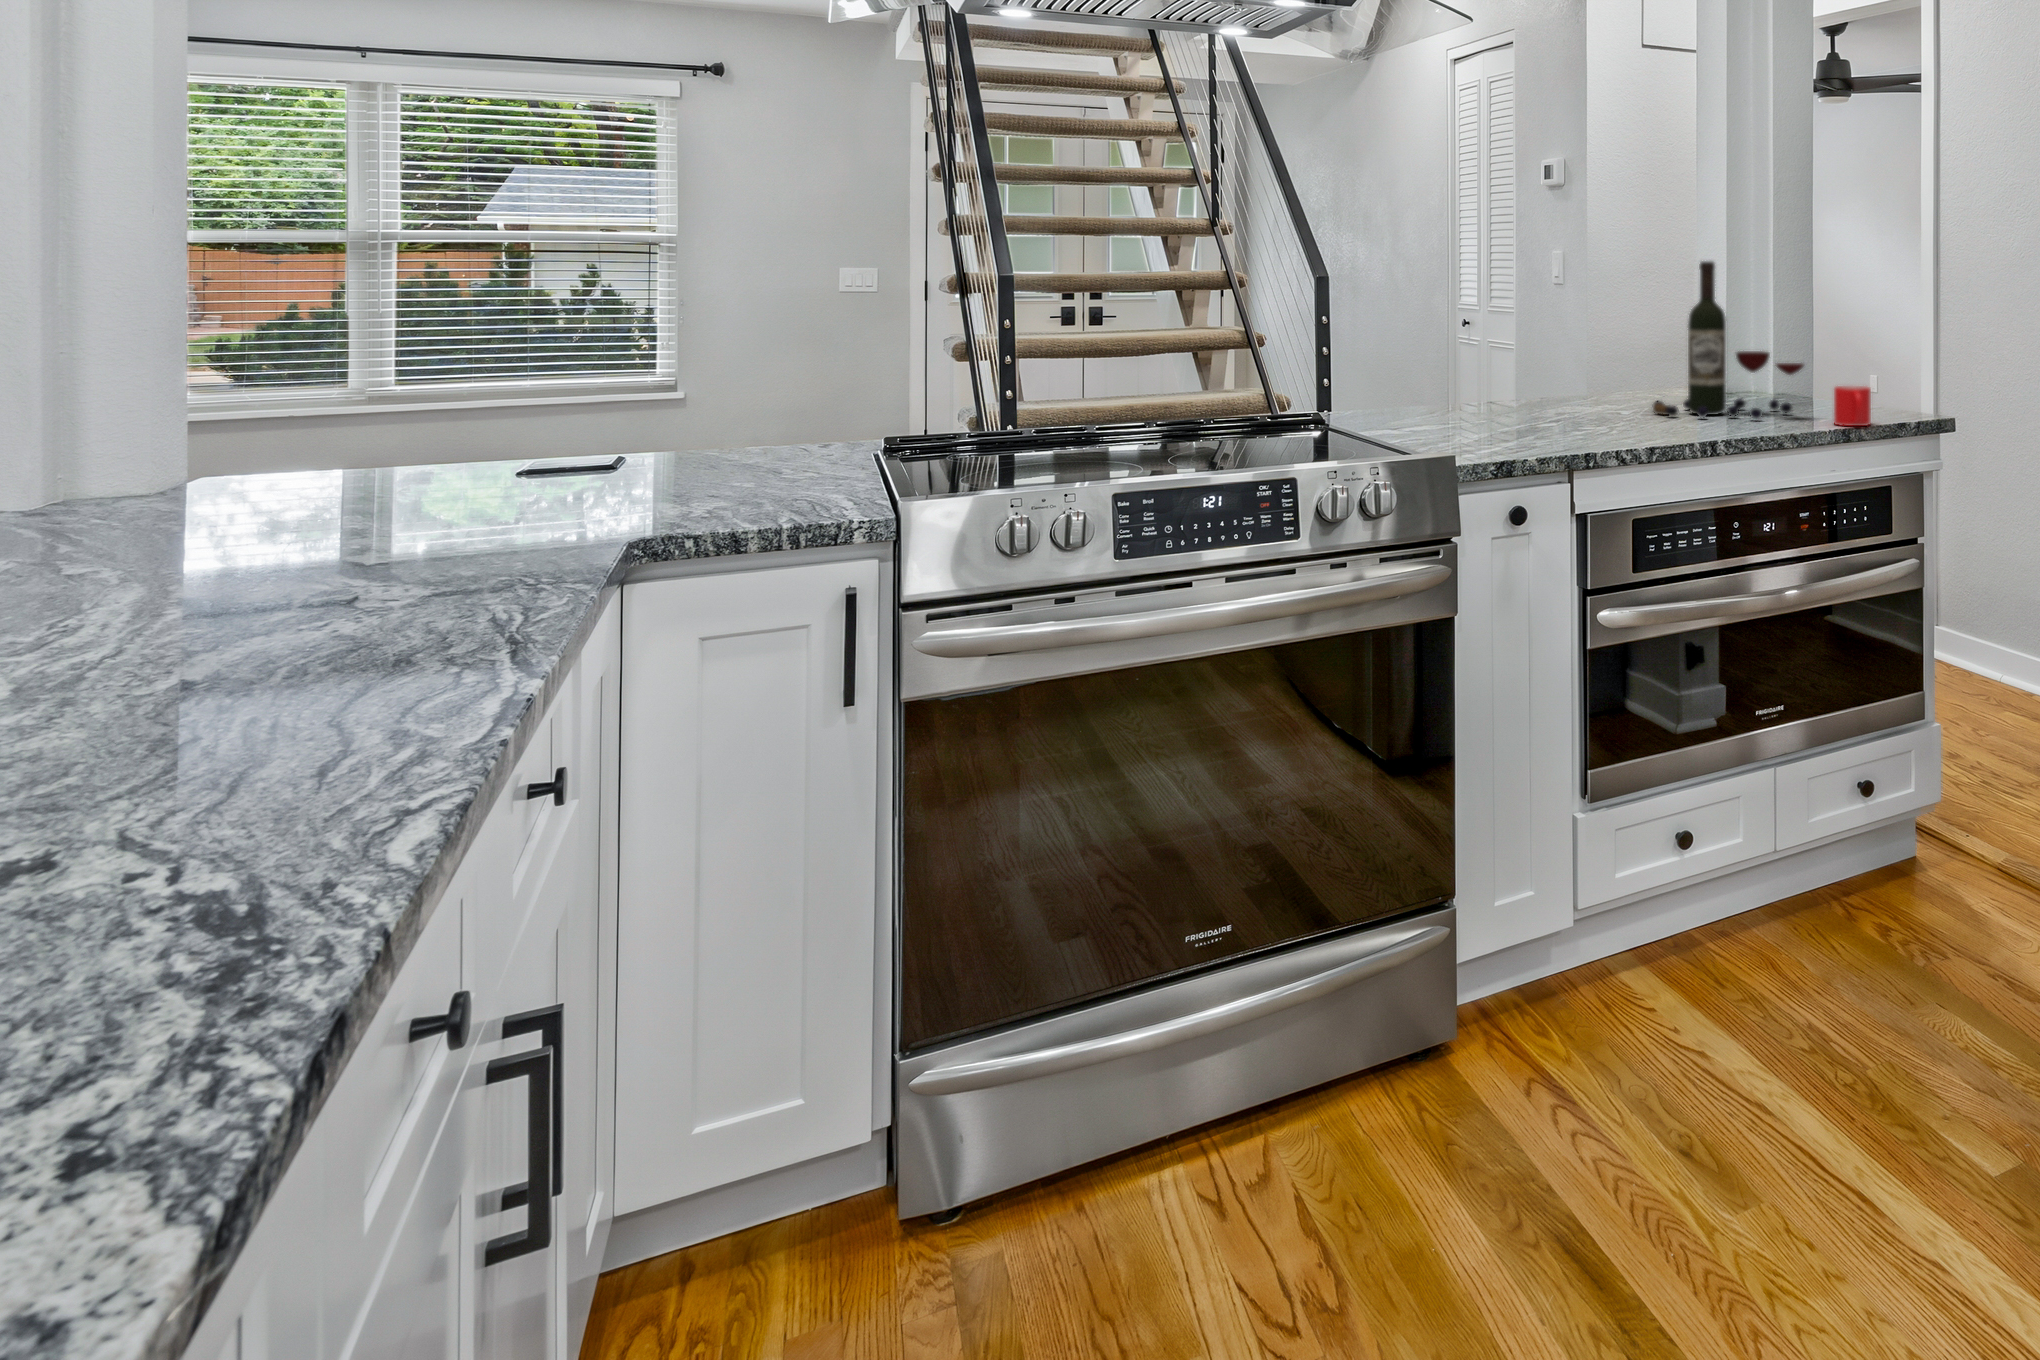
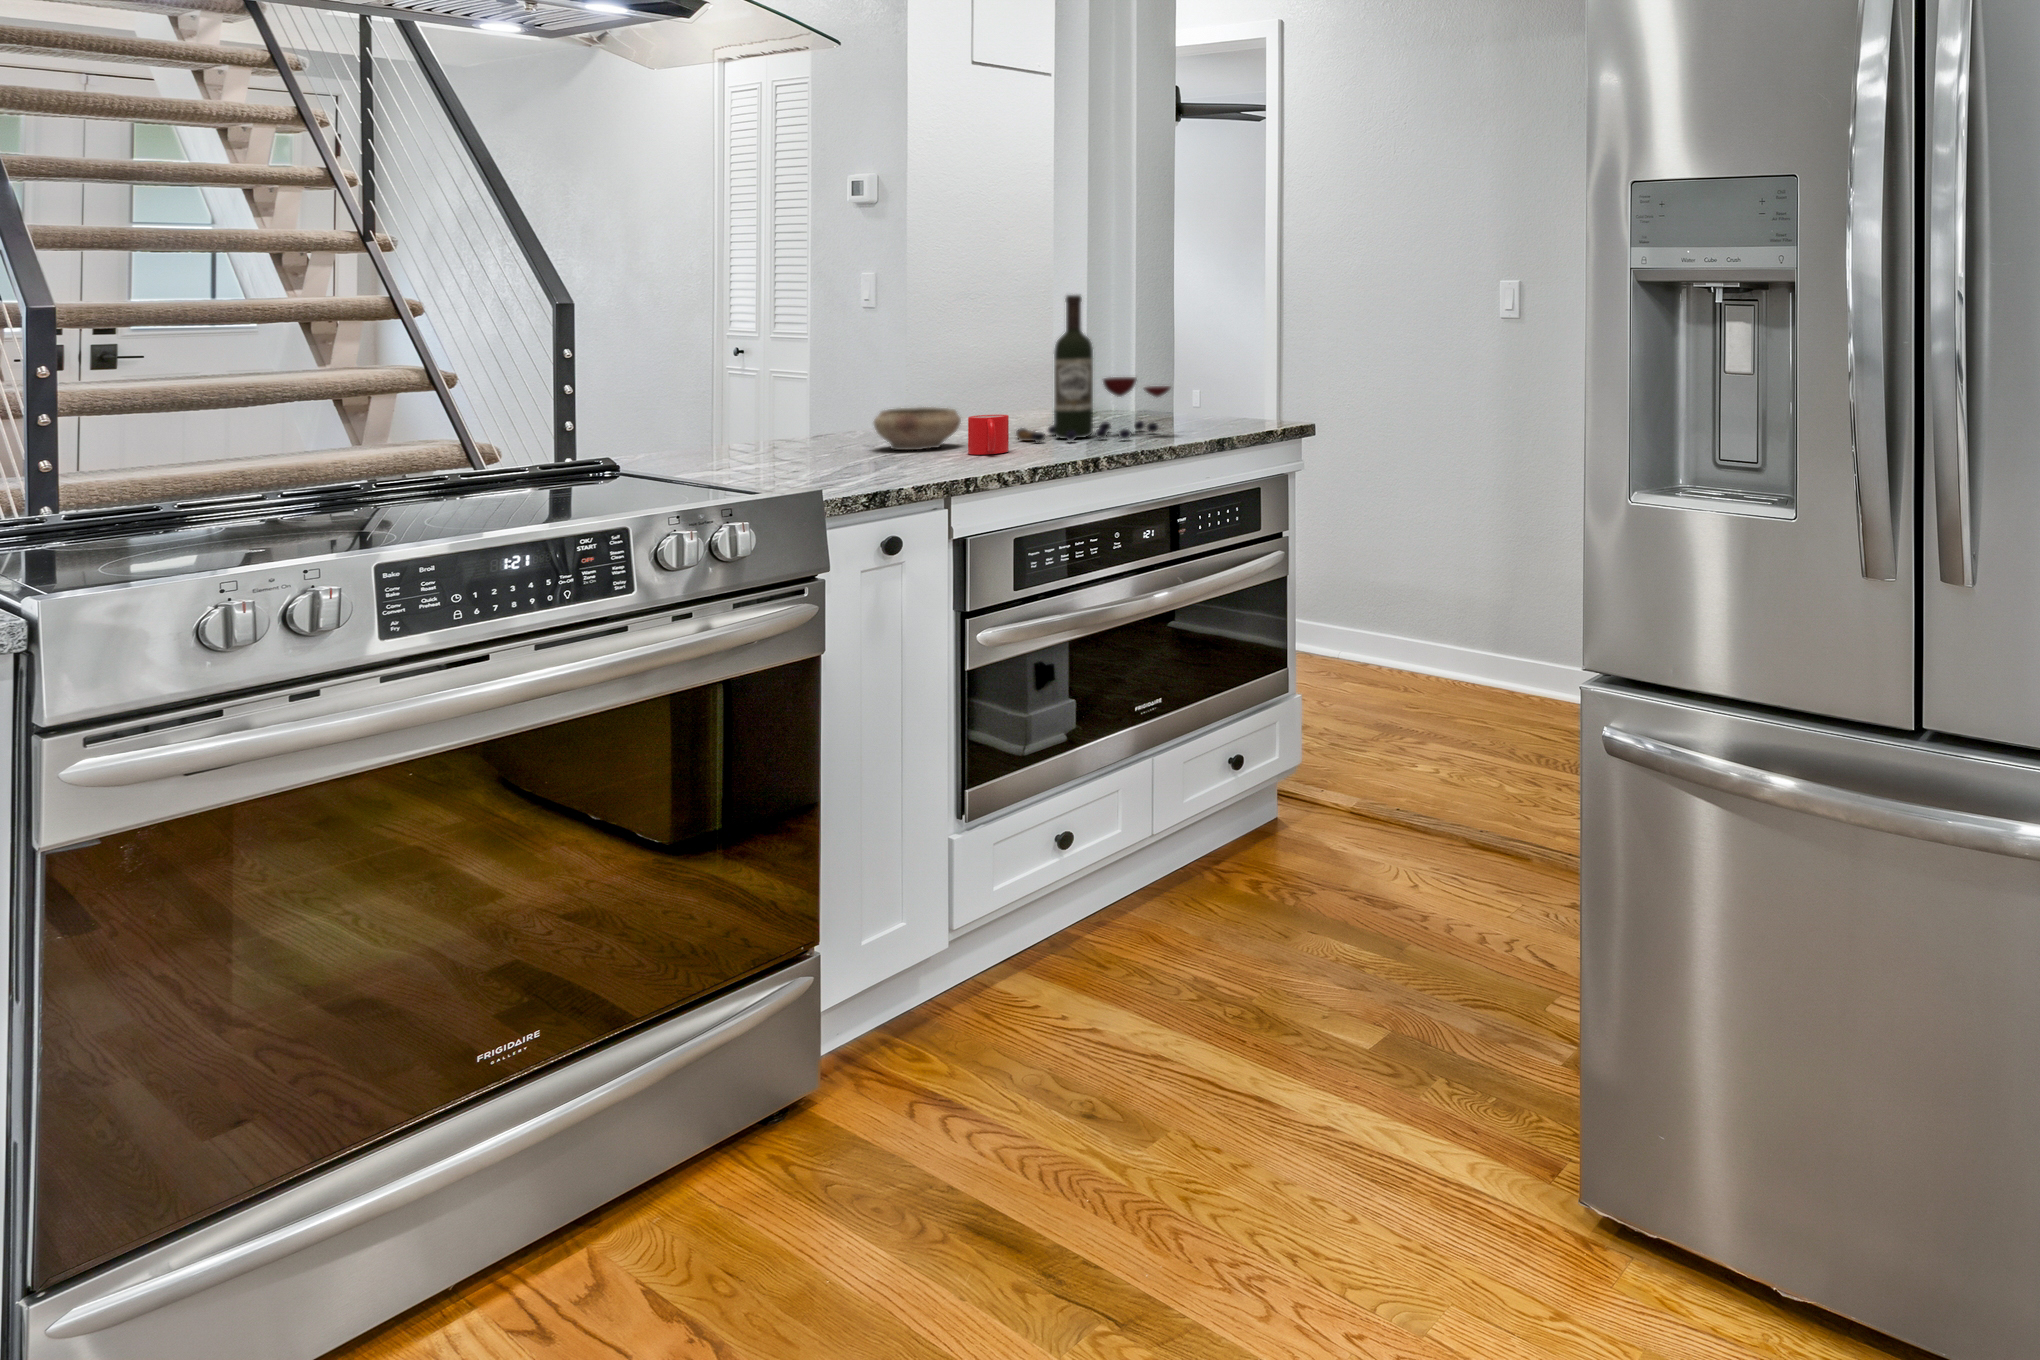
ceramic bowl: none [1523,374,1600,417] -> present [874,407,961,450]
mug: present [1834,386,1871,426] -> present [968,415,1009,455]

